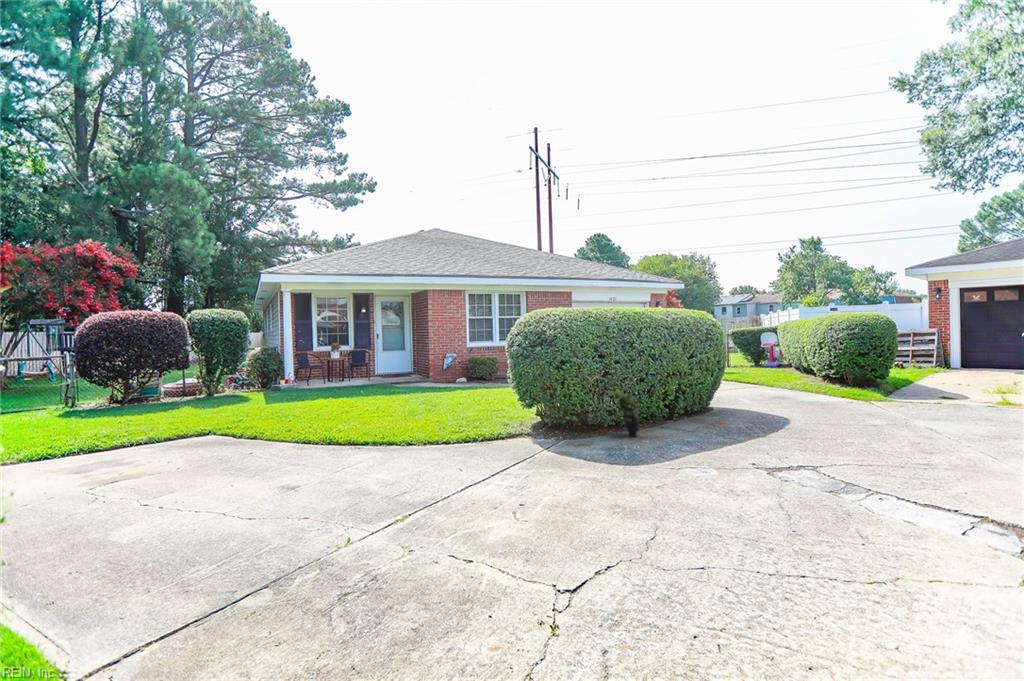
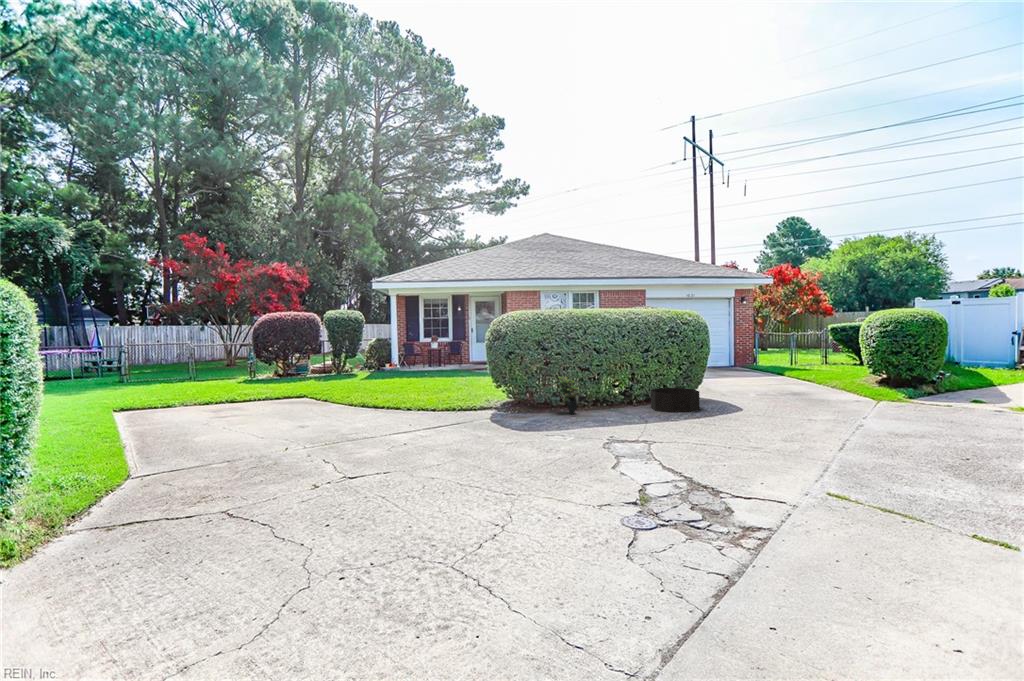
basket: none [698,398,752,427] -> present [651,388,700,413]

